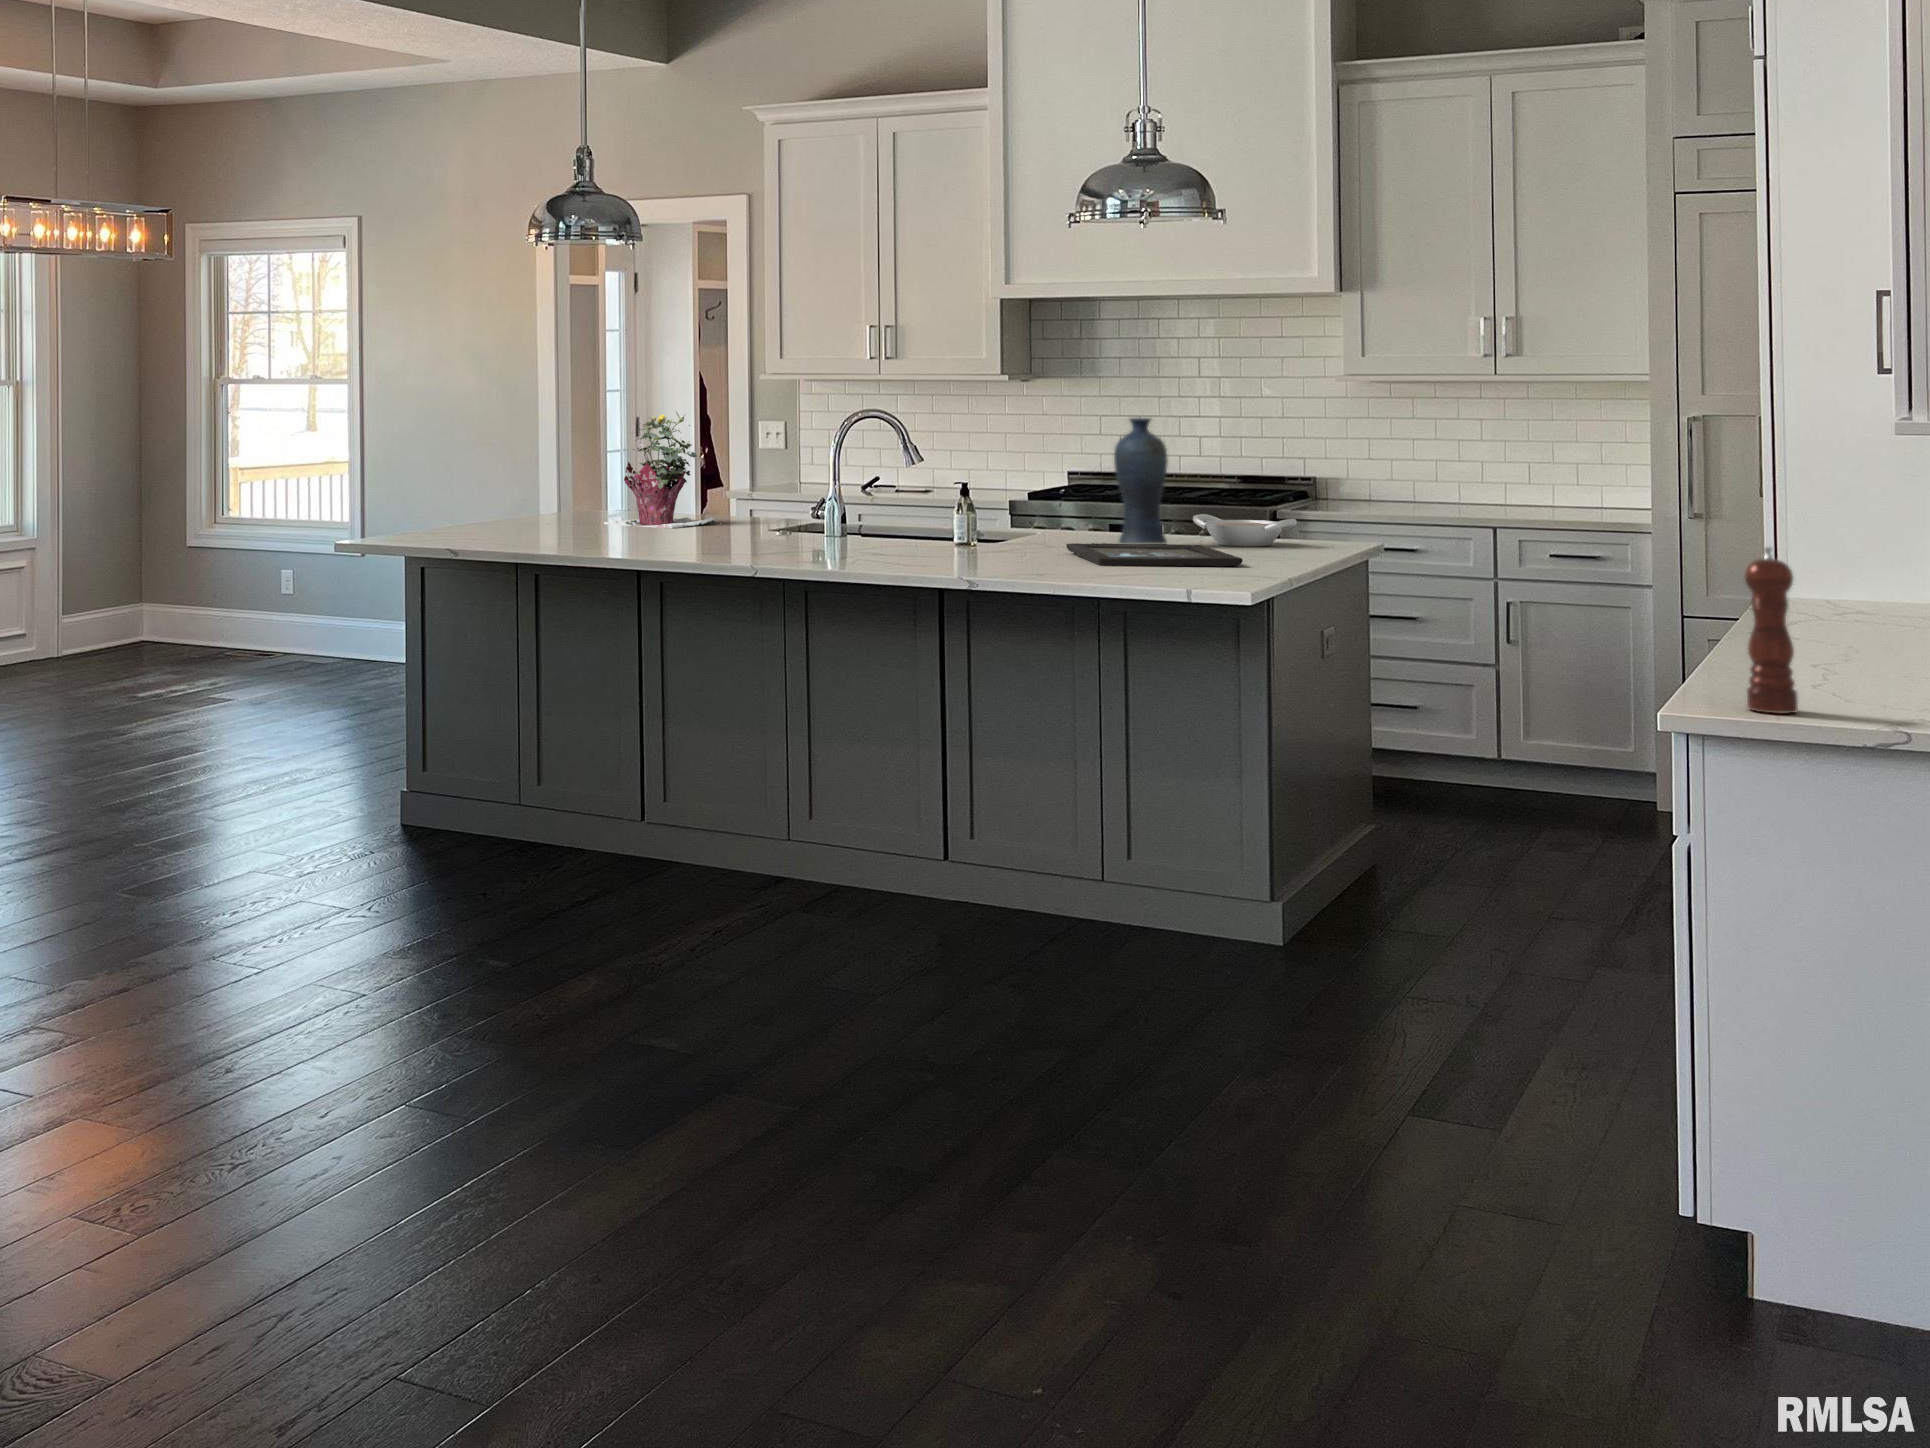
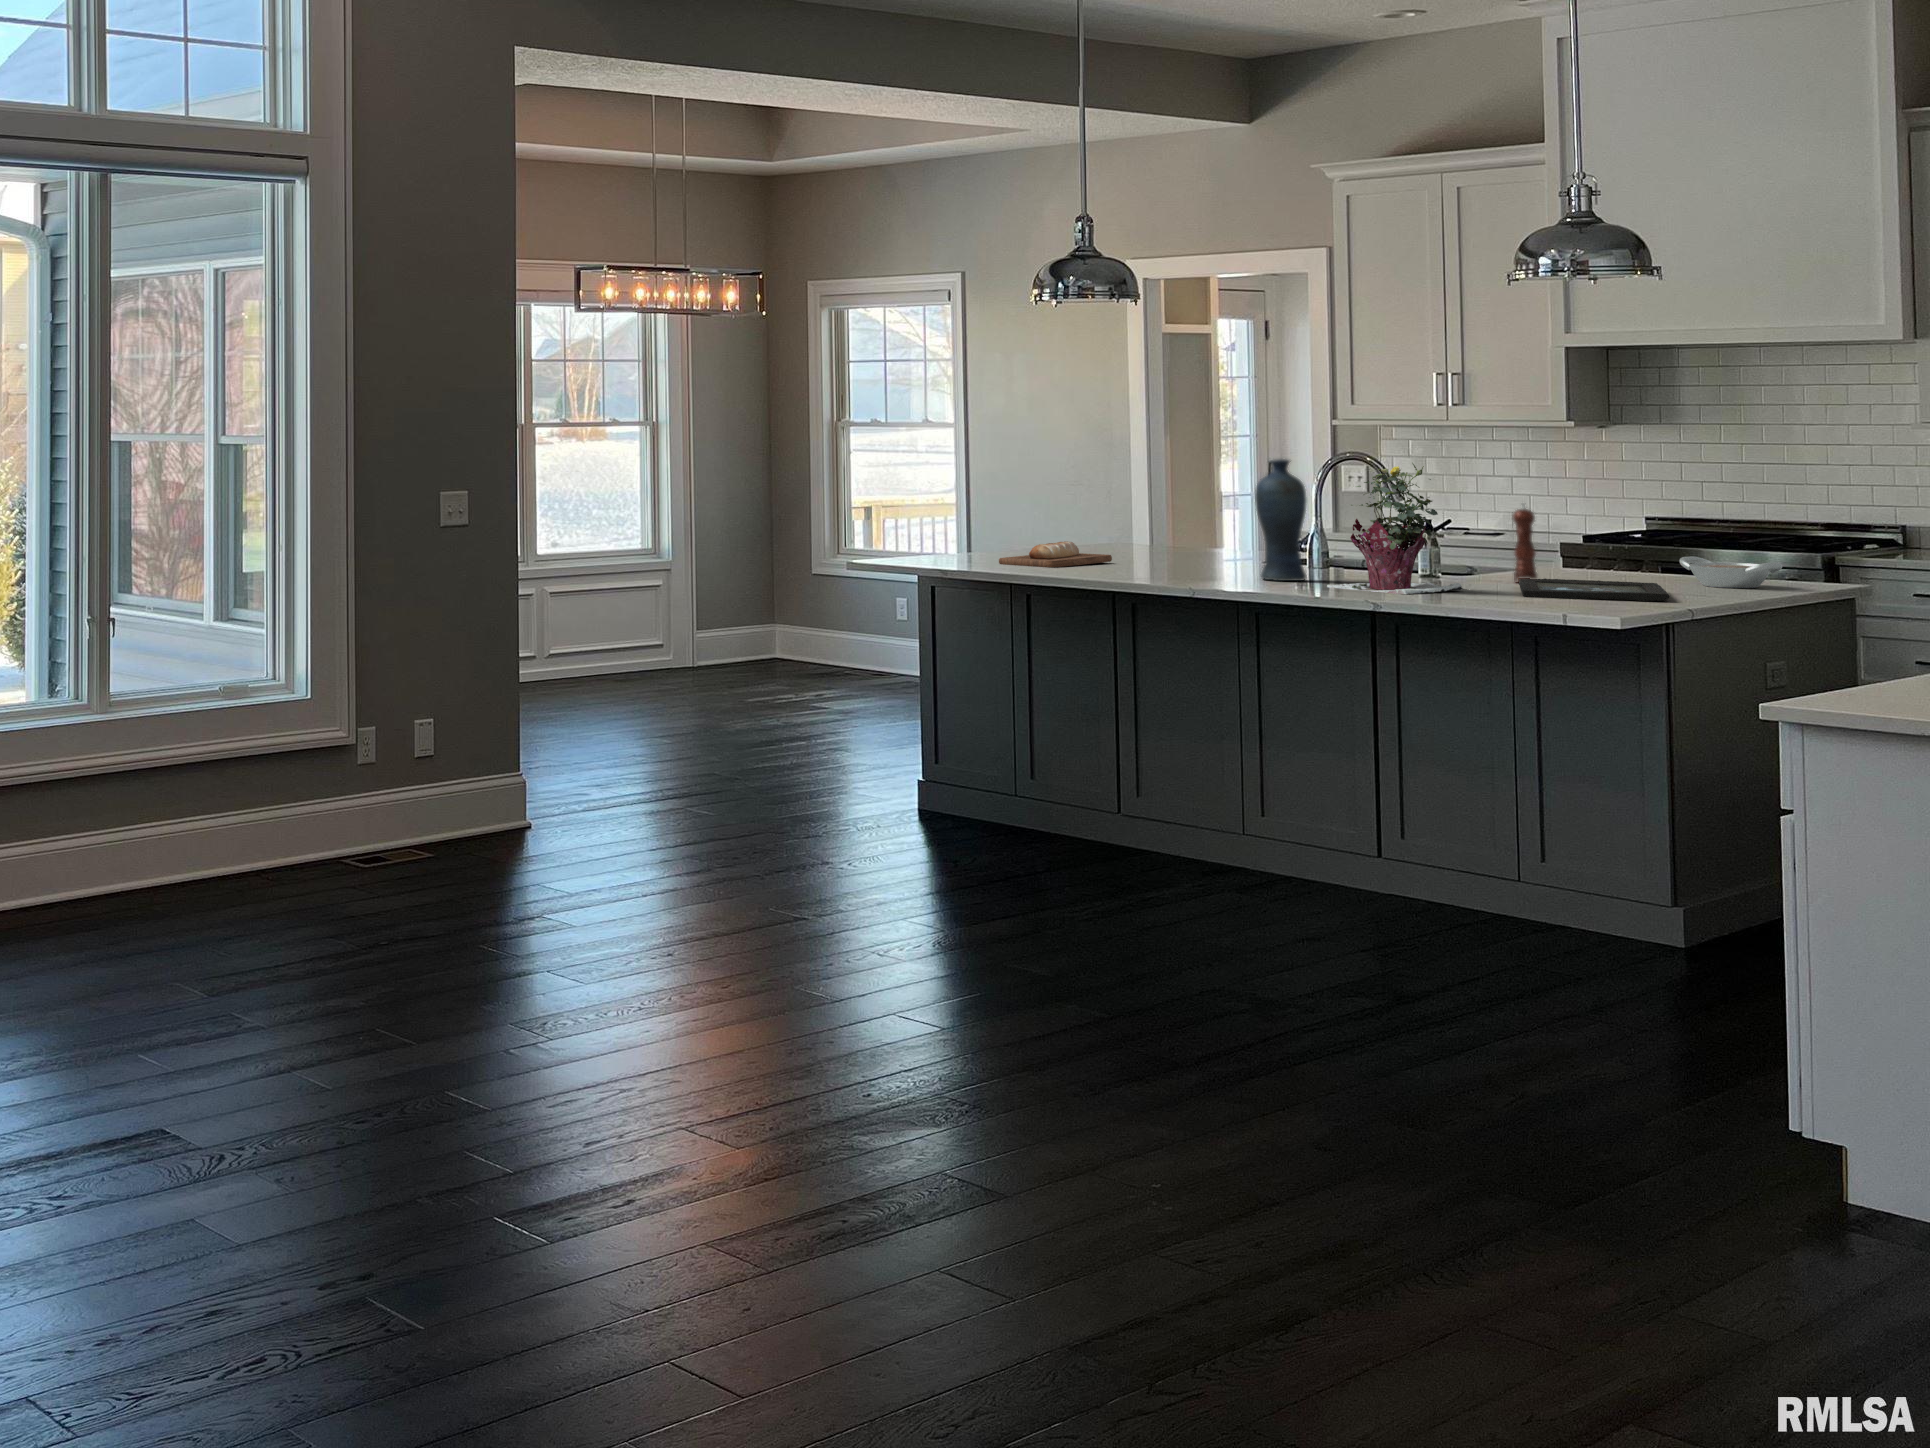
potted plant: present [604,412,716,529] -> present [1327,463,1464,595]
vase: present [1114,418,1168,544] -> present [1255,459,1307,581]
bread loaf: none [509,513,623,545] -> present [999,541,1112,568]
pepper mill: present [1745,547,1798,714] -> present [1513,504,1538,582]

